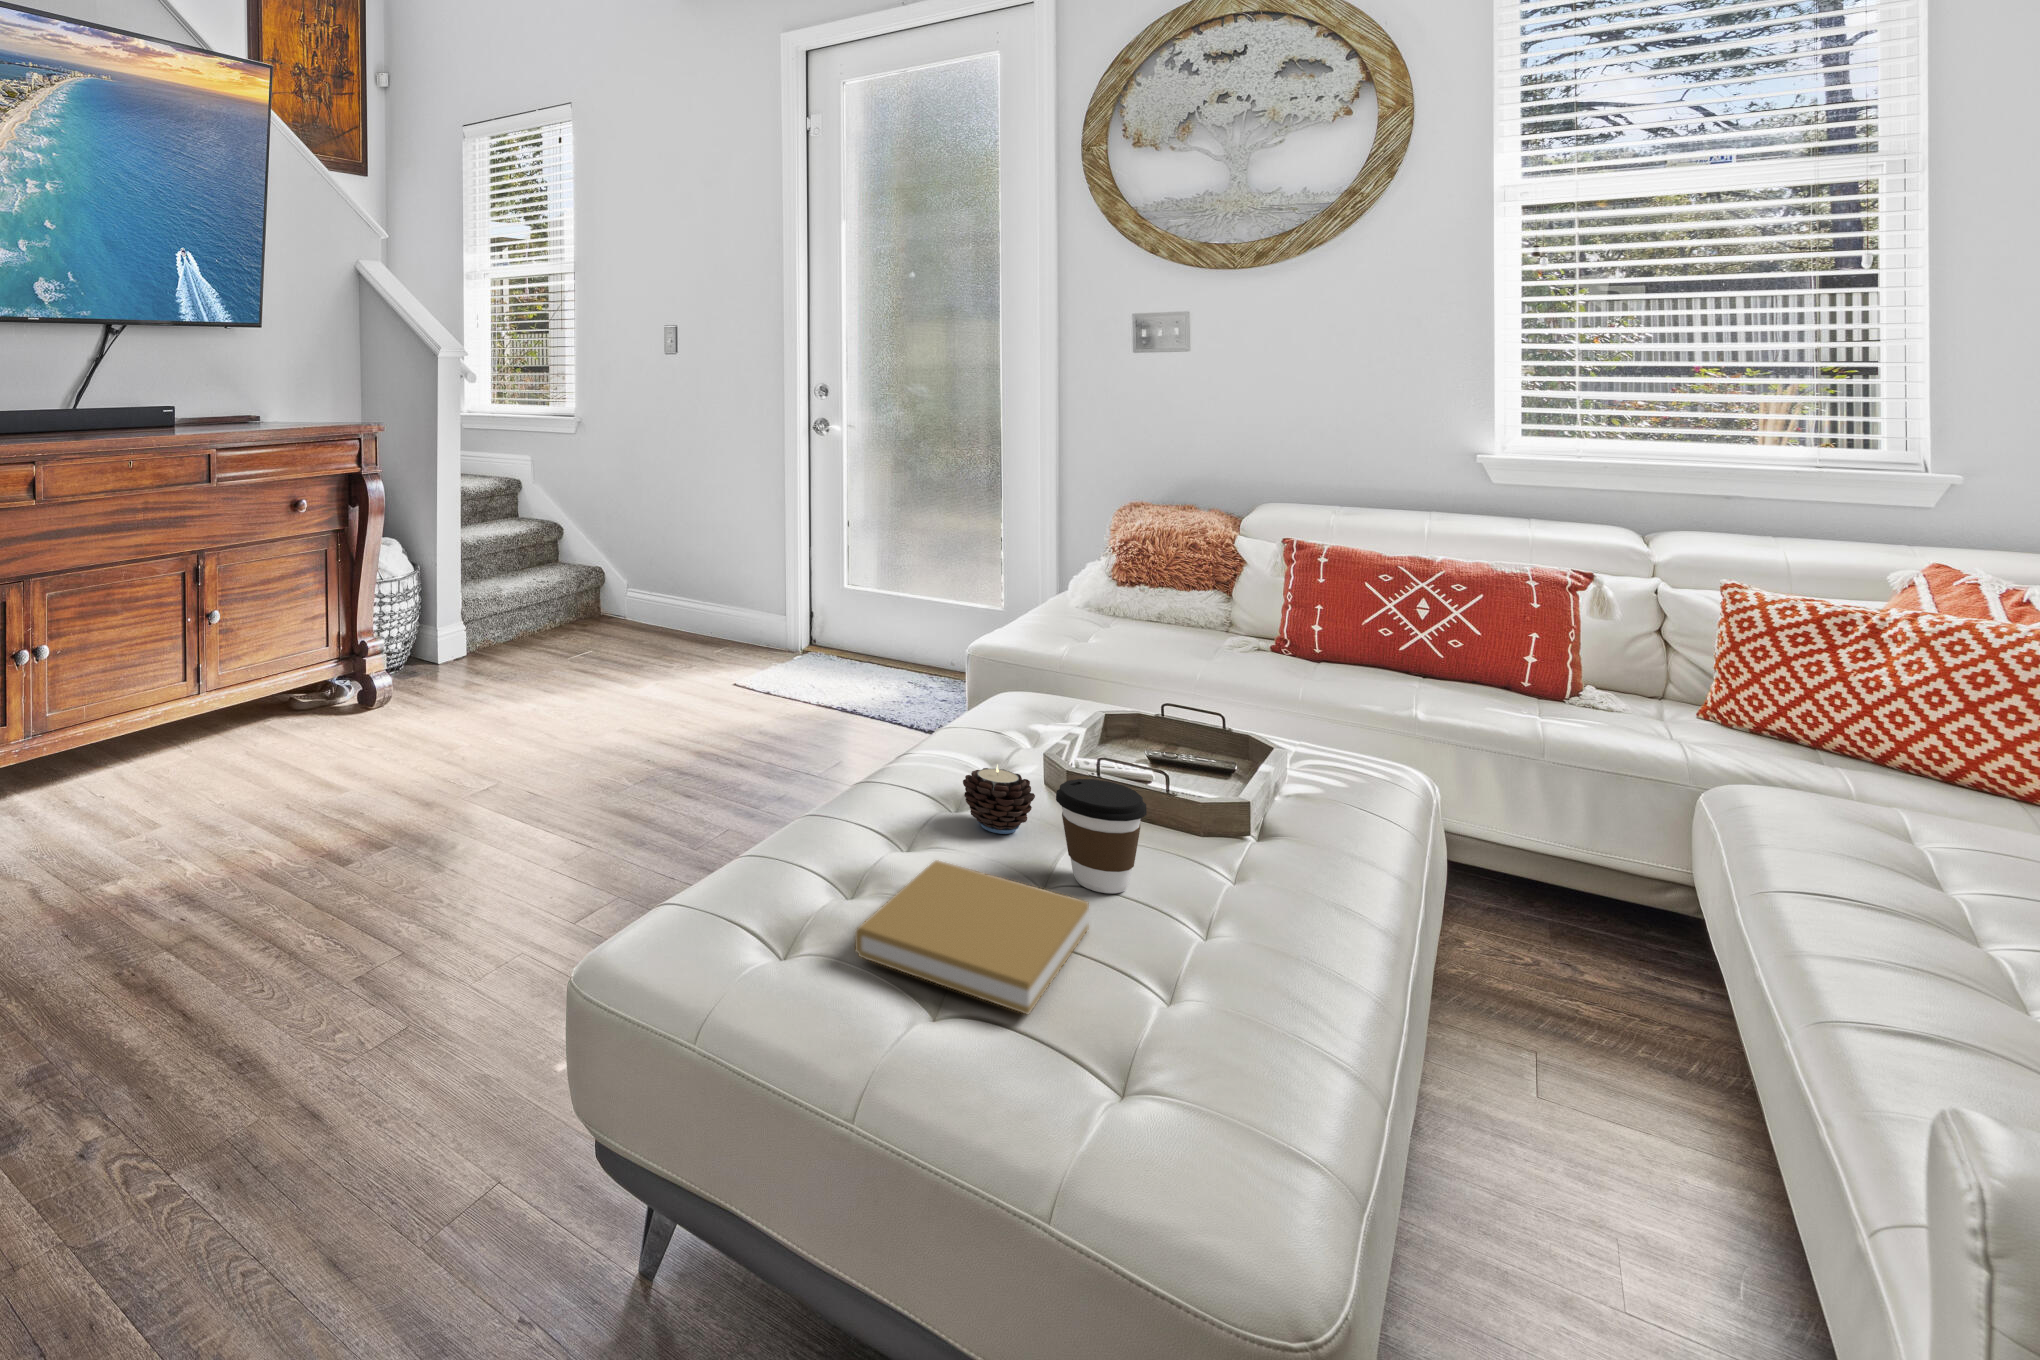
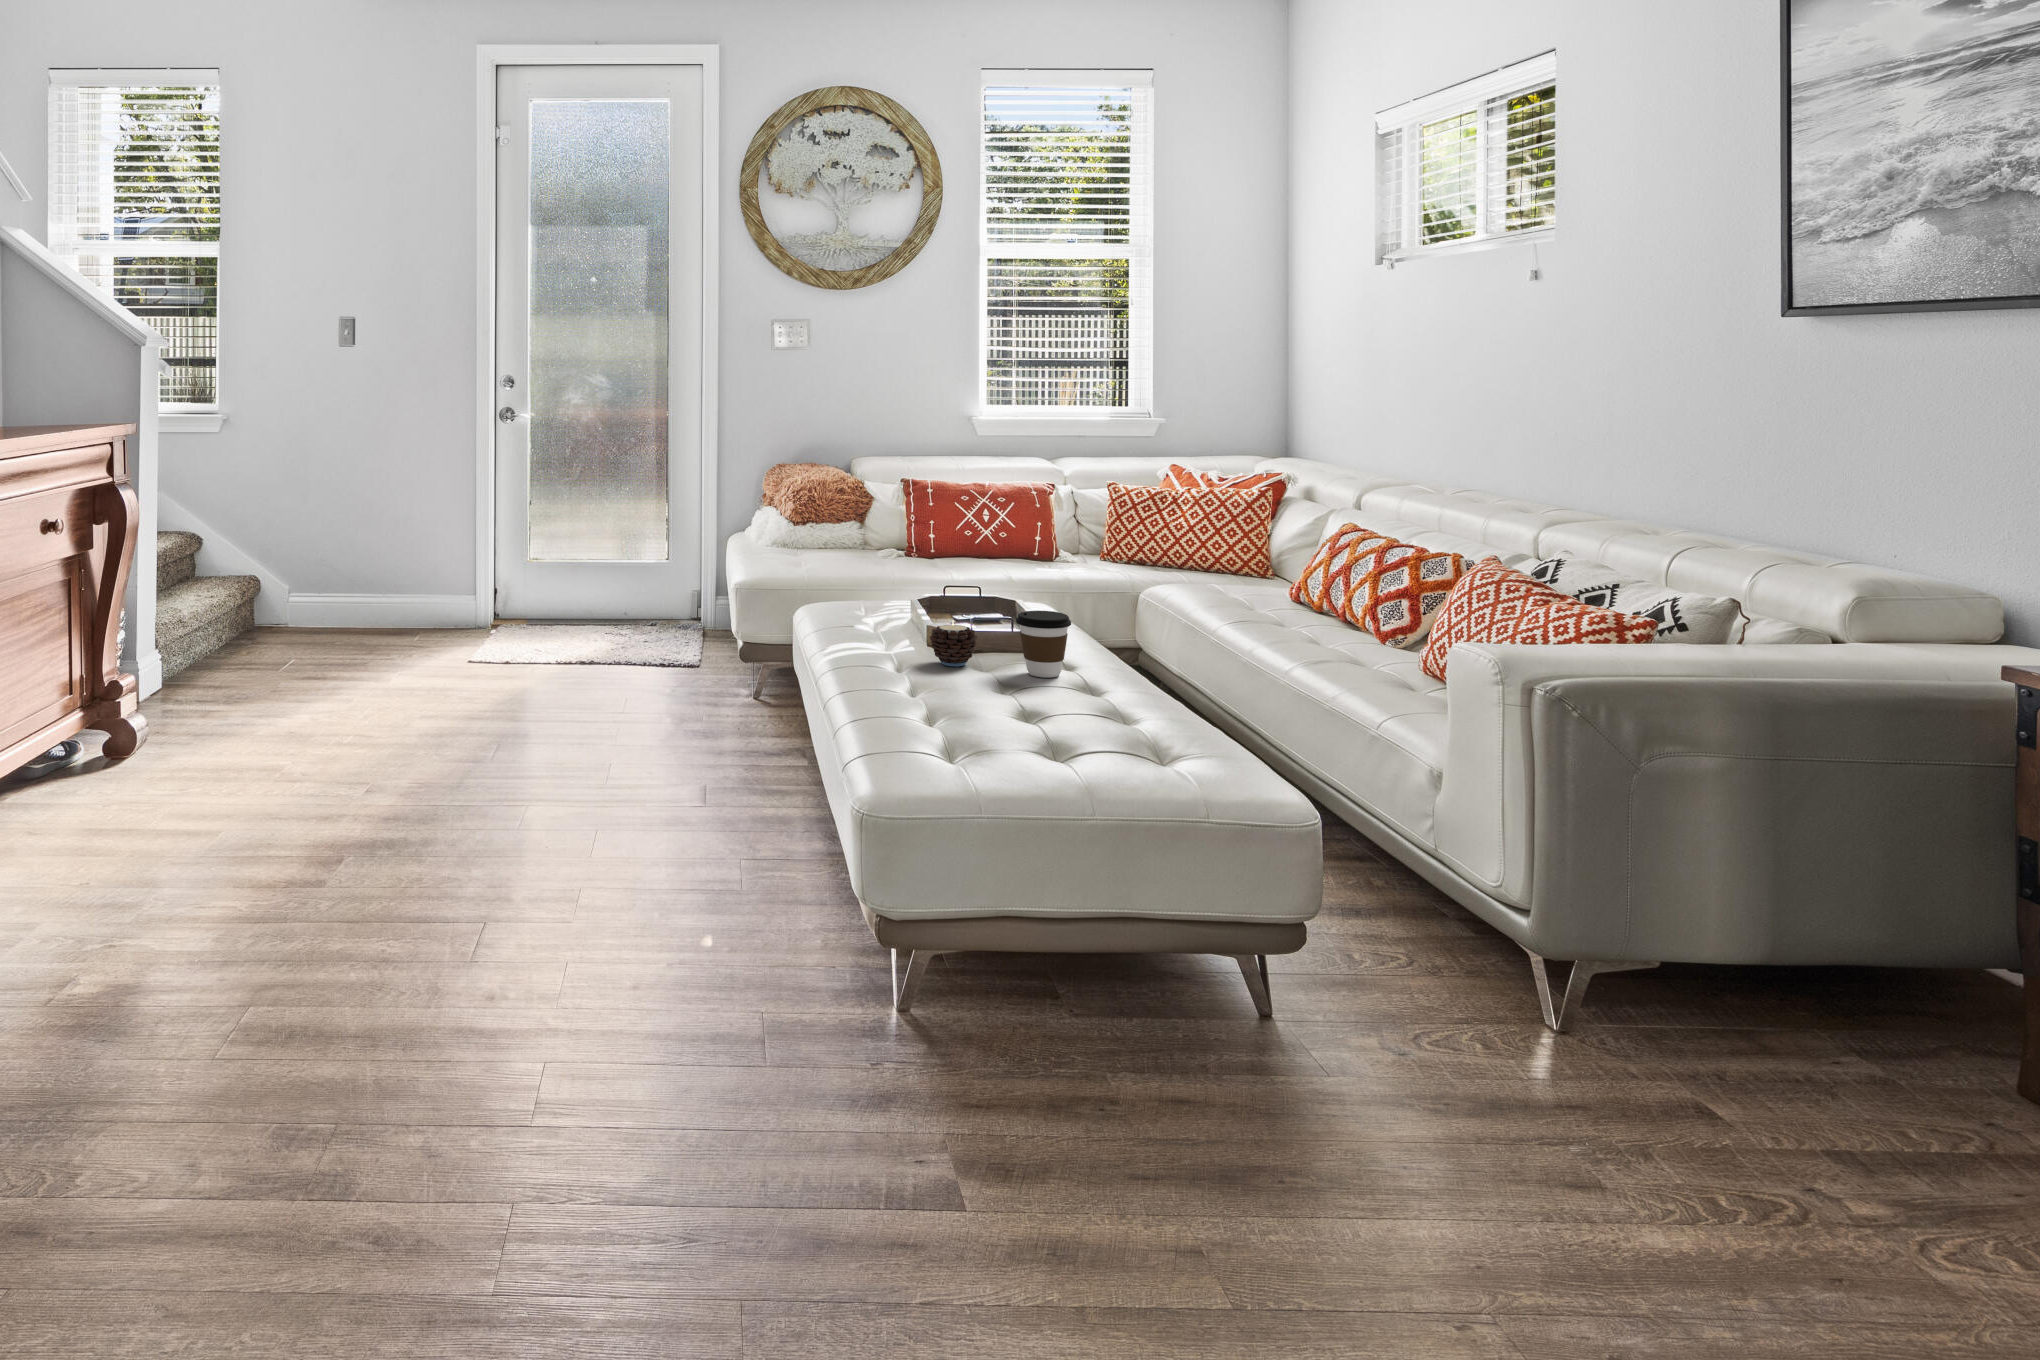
book: present [855,860,1089,1014] -> none [978,675,1127,727]

